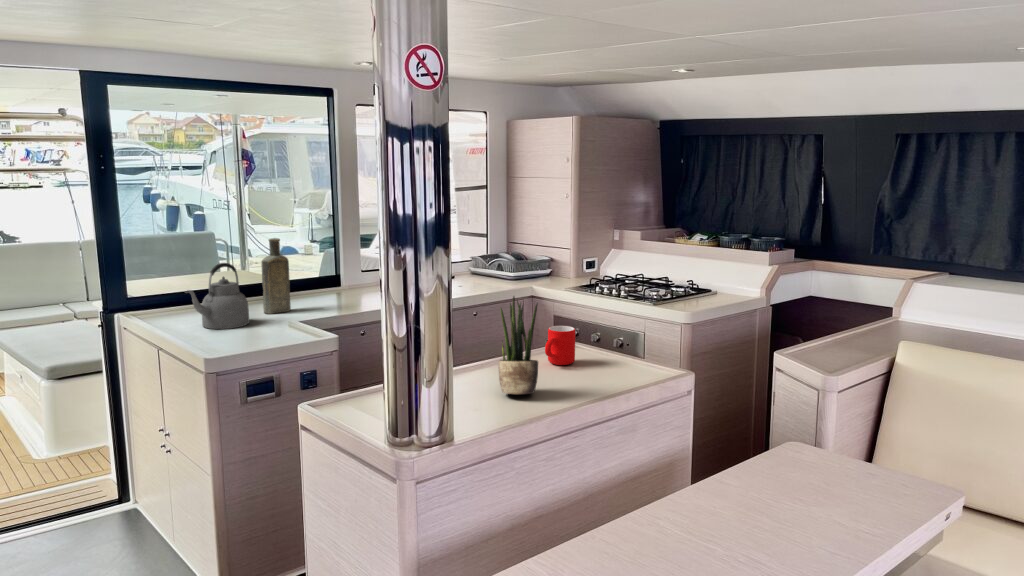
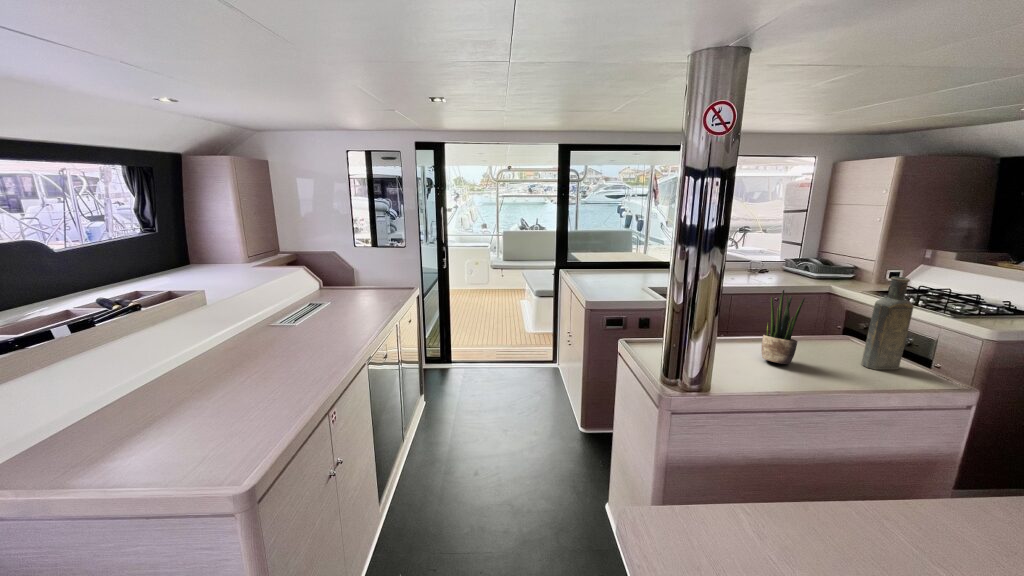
bottle: present [261,238,291,314] -> present [861,277,913,370]
kettle: present [185,263,250,329] -> none [589,247,623,285]
mug: present [545,326,575,365] -> none [812,318,845,349]

